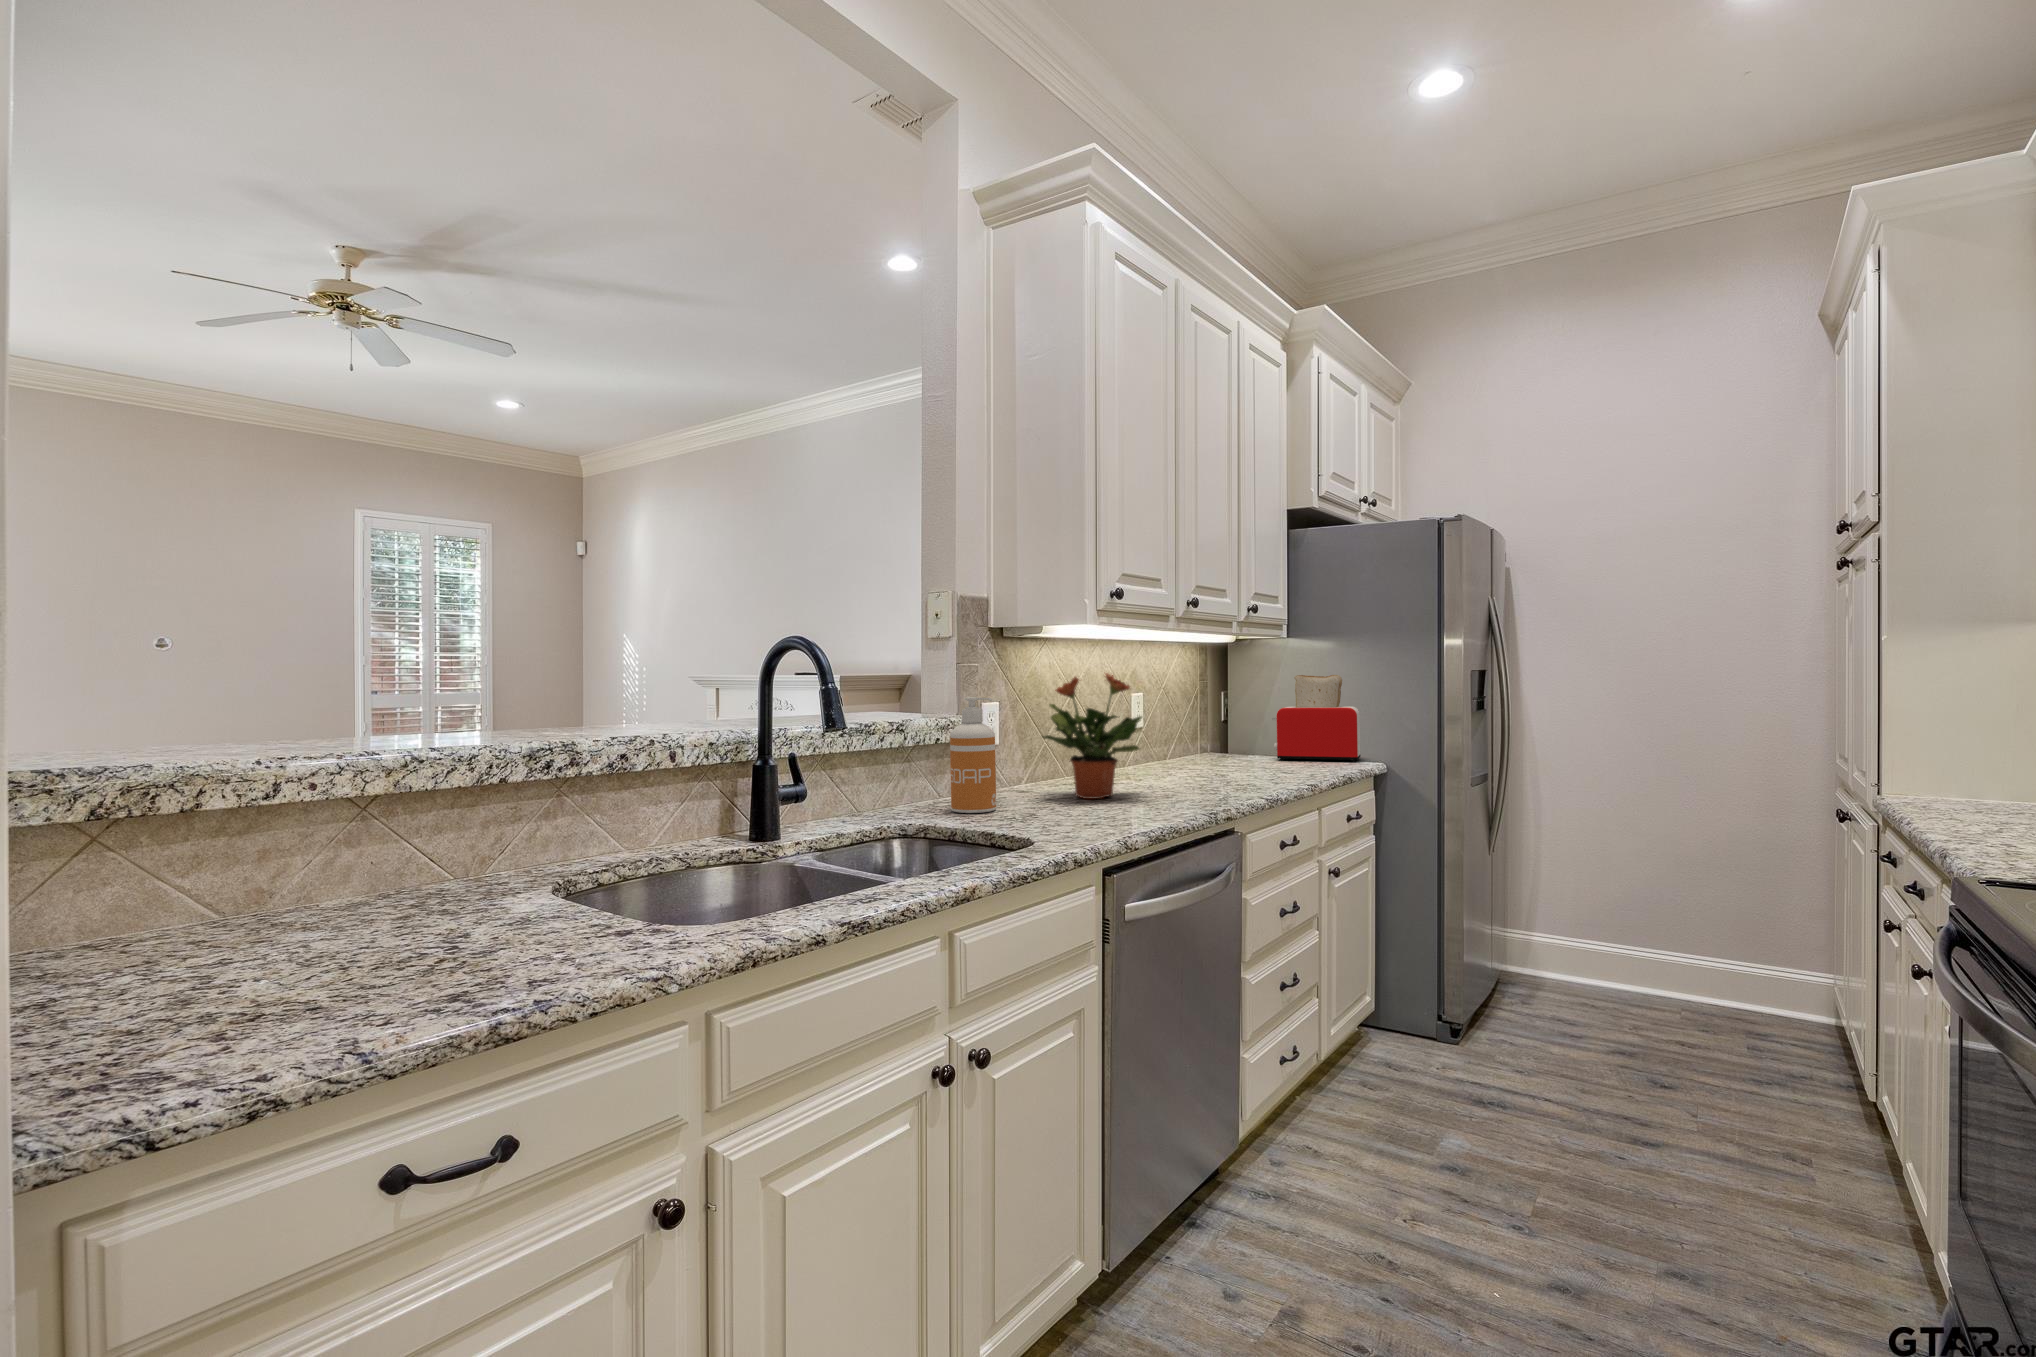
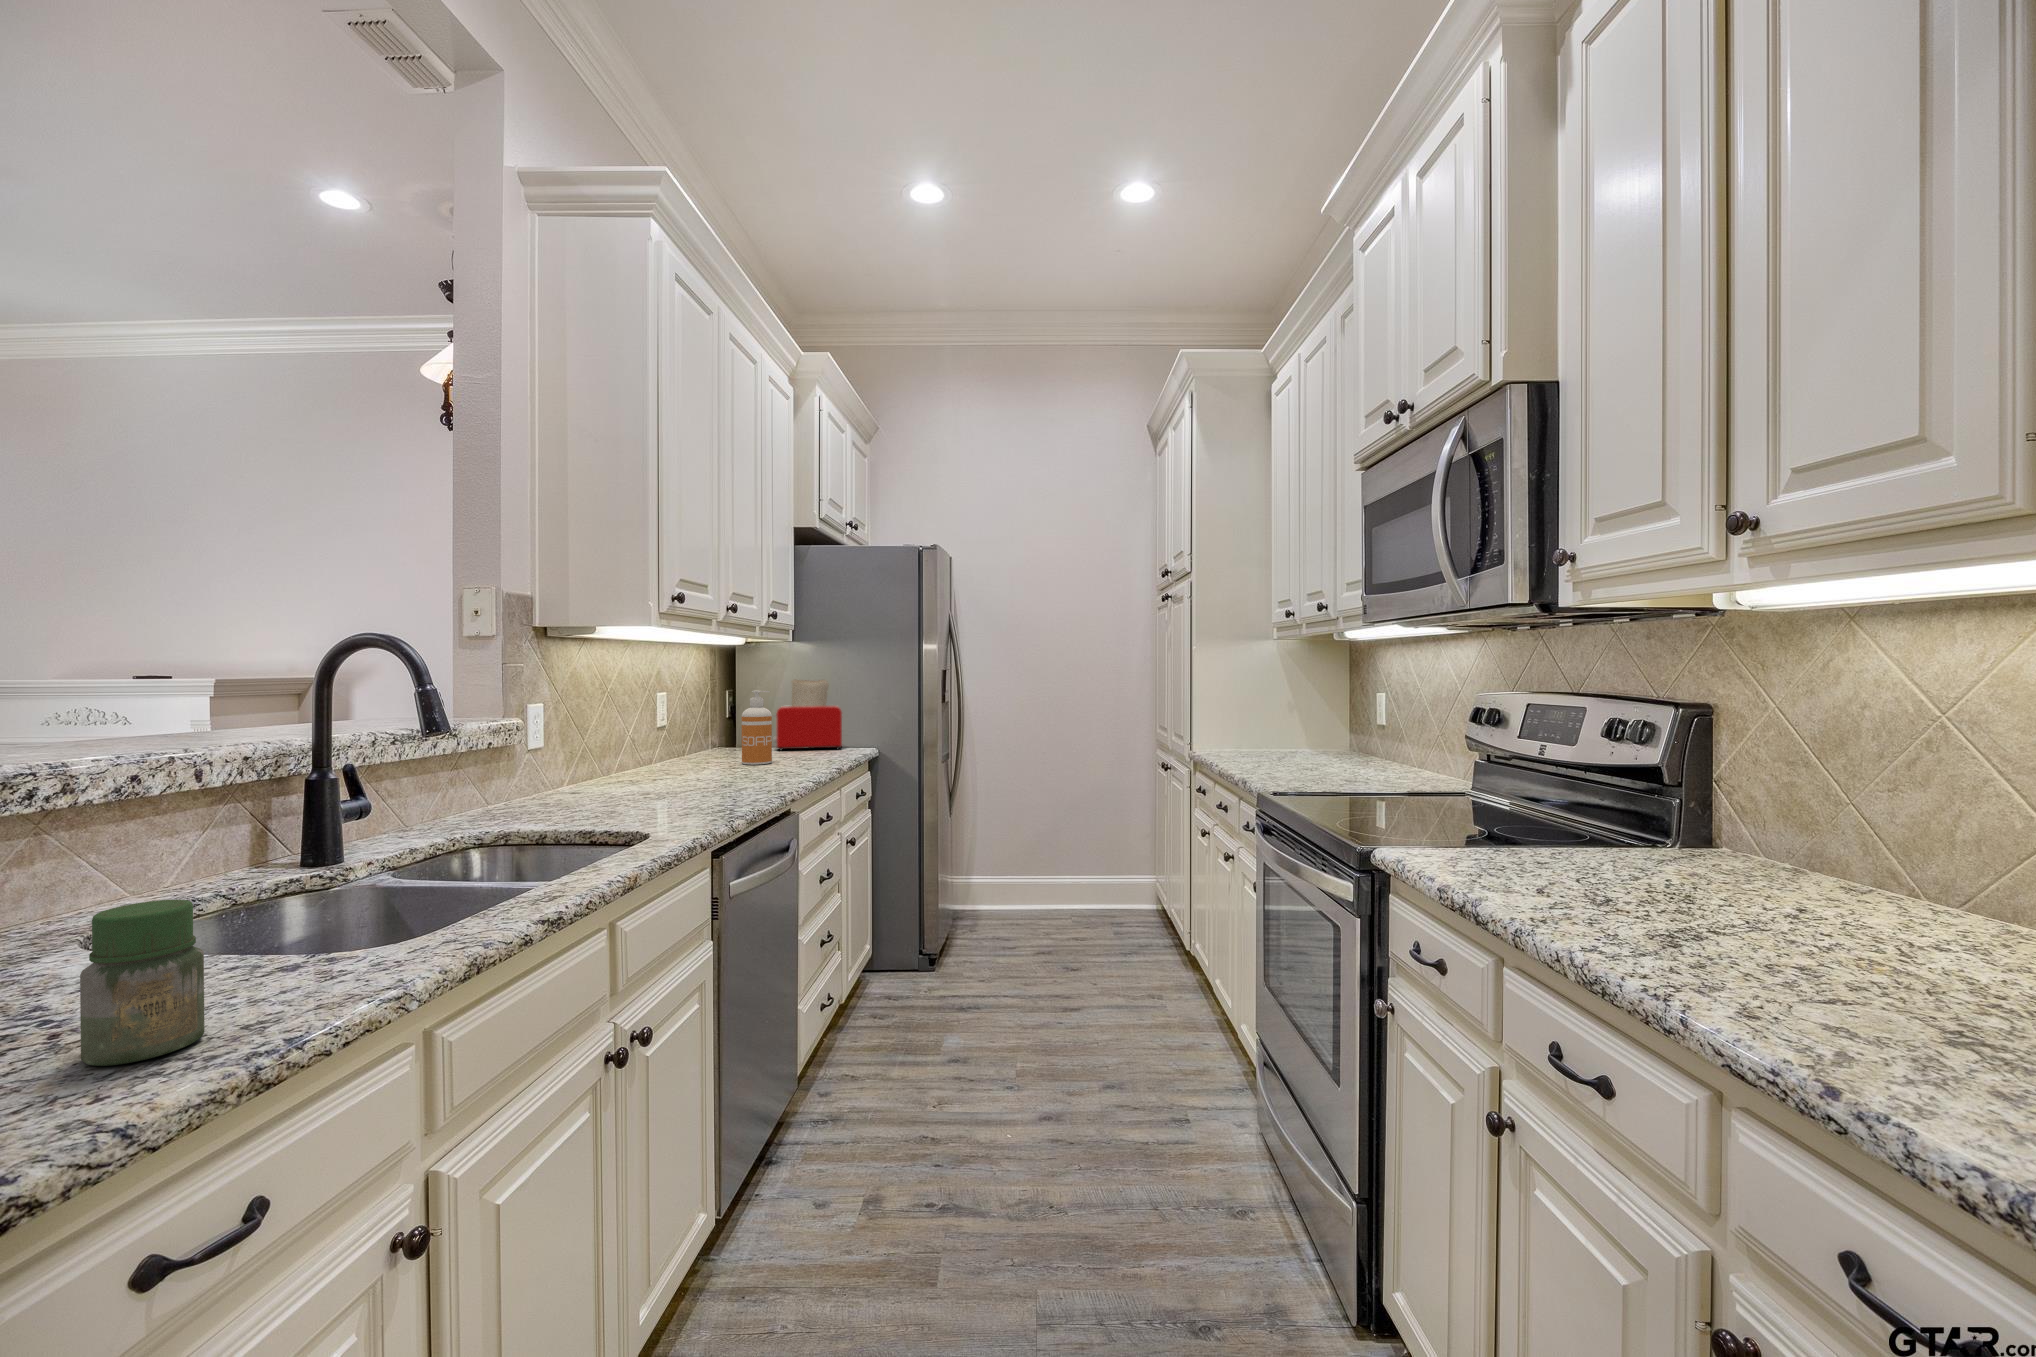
potted plant: present [1043,673,1142,799] -> none [598,678,701,793]
soap dispenser: present [950,697,996,813] -> present [742,690,772,765]
jar: none [428,858,513,994] -> present [80,900,204,1066]

